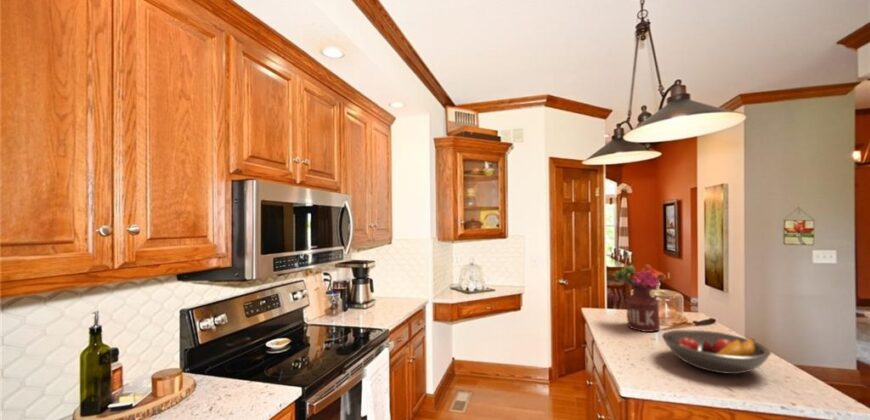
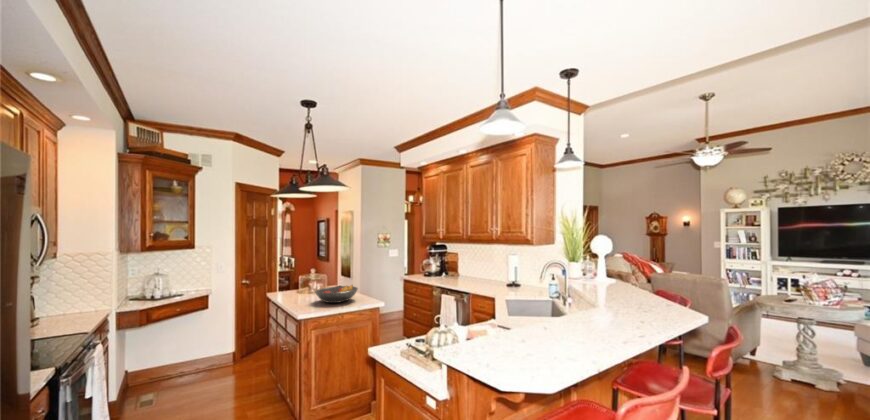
flower arrangement: present [615,265,666,332] -> none [289,257,318,296]

